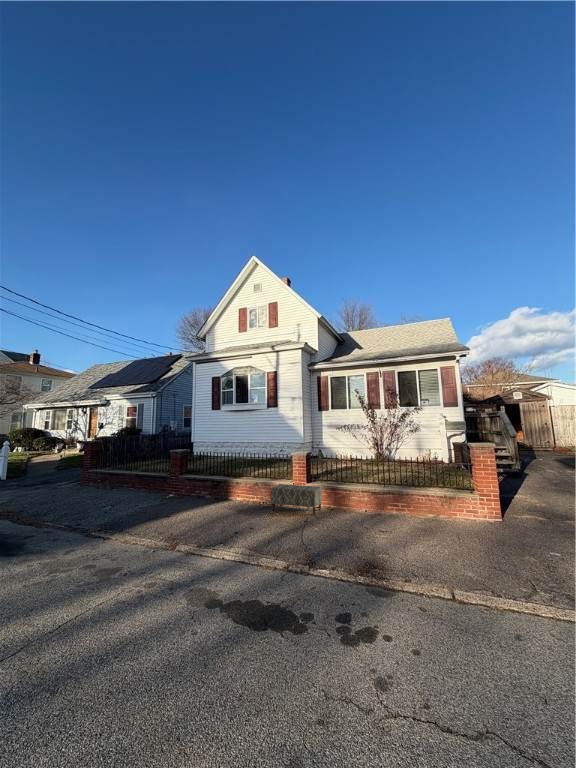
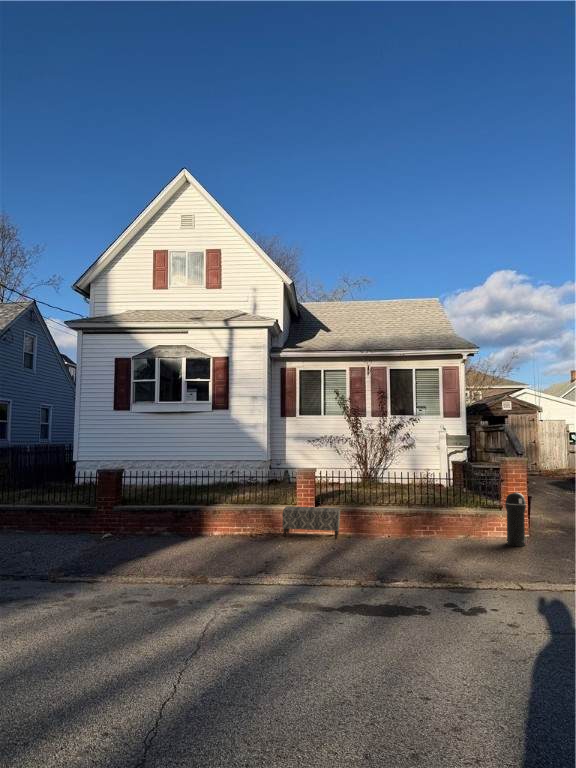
trash can: none [473,476,497,531] -> present [505,493,526,546]

